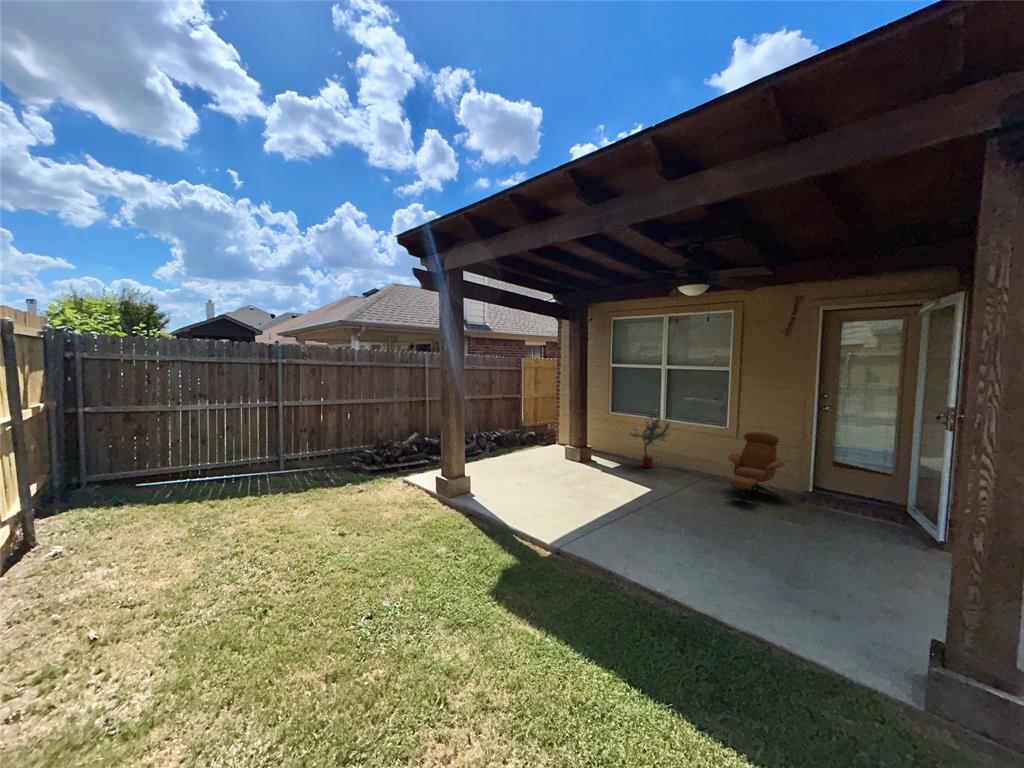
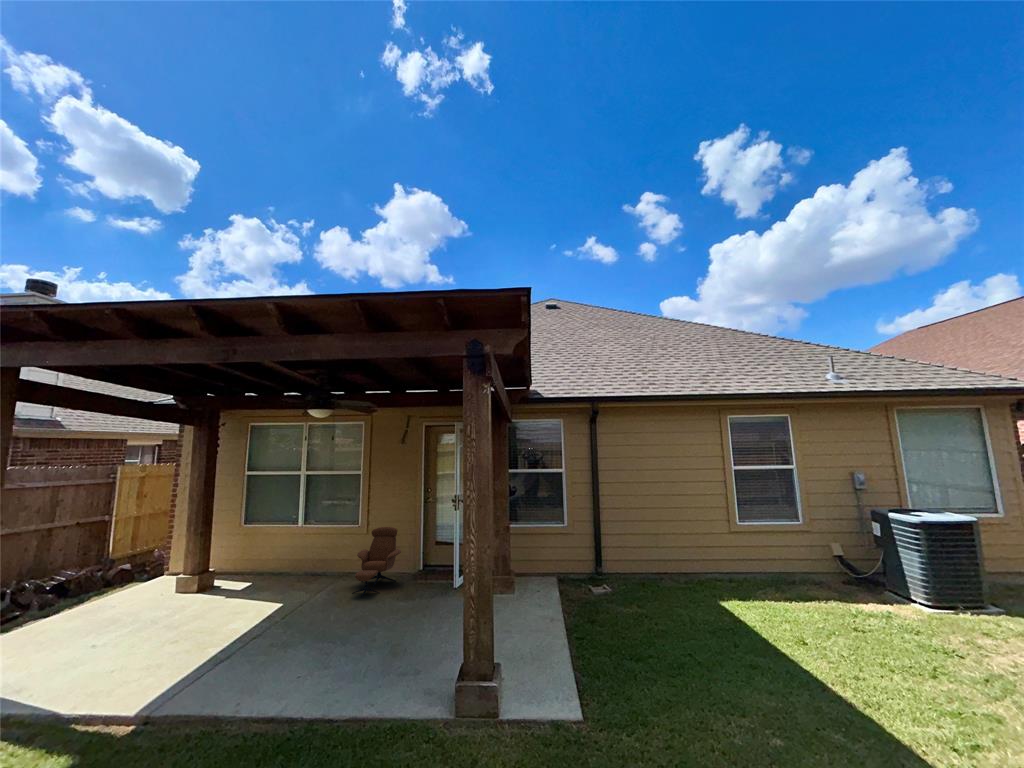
potted tree: present [630,413,670,468] -> none [263,520,308,581]

